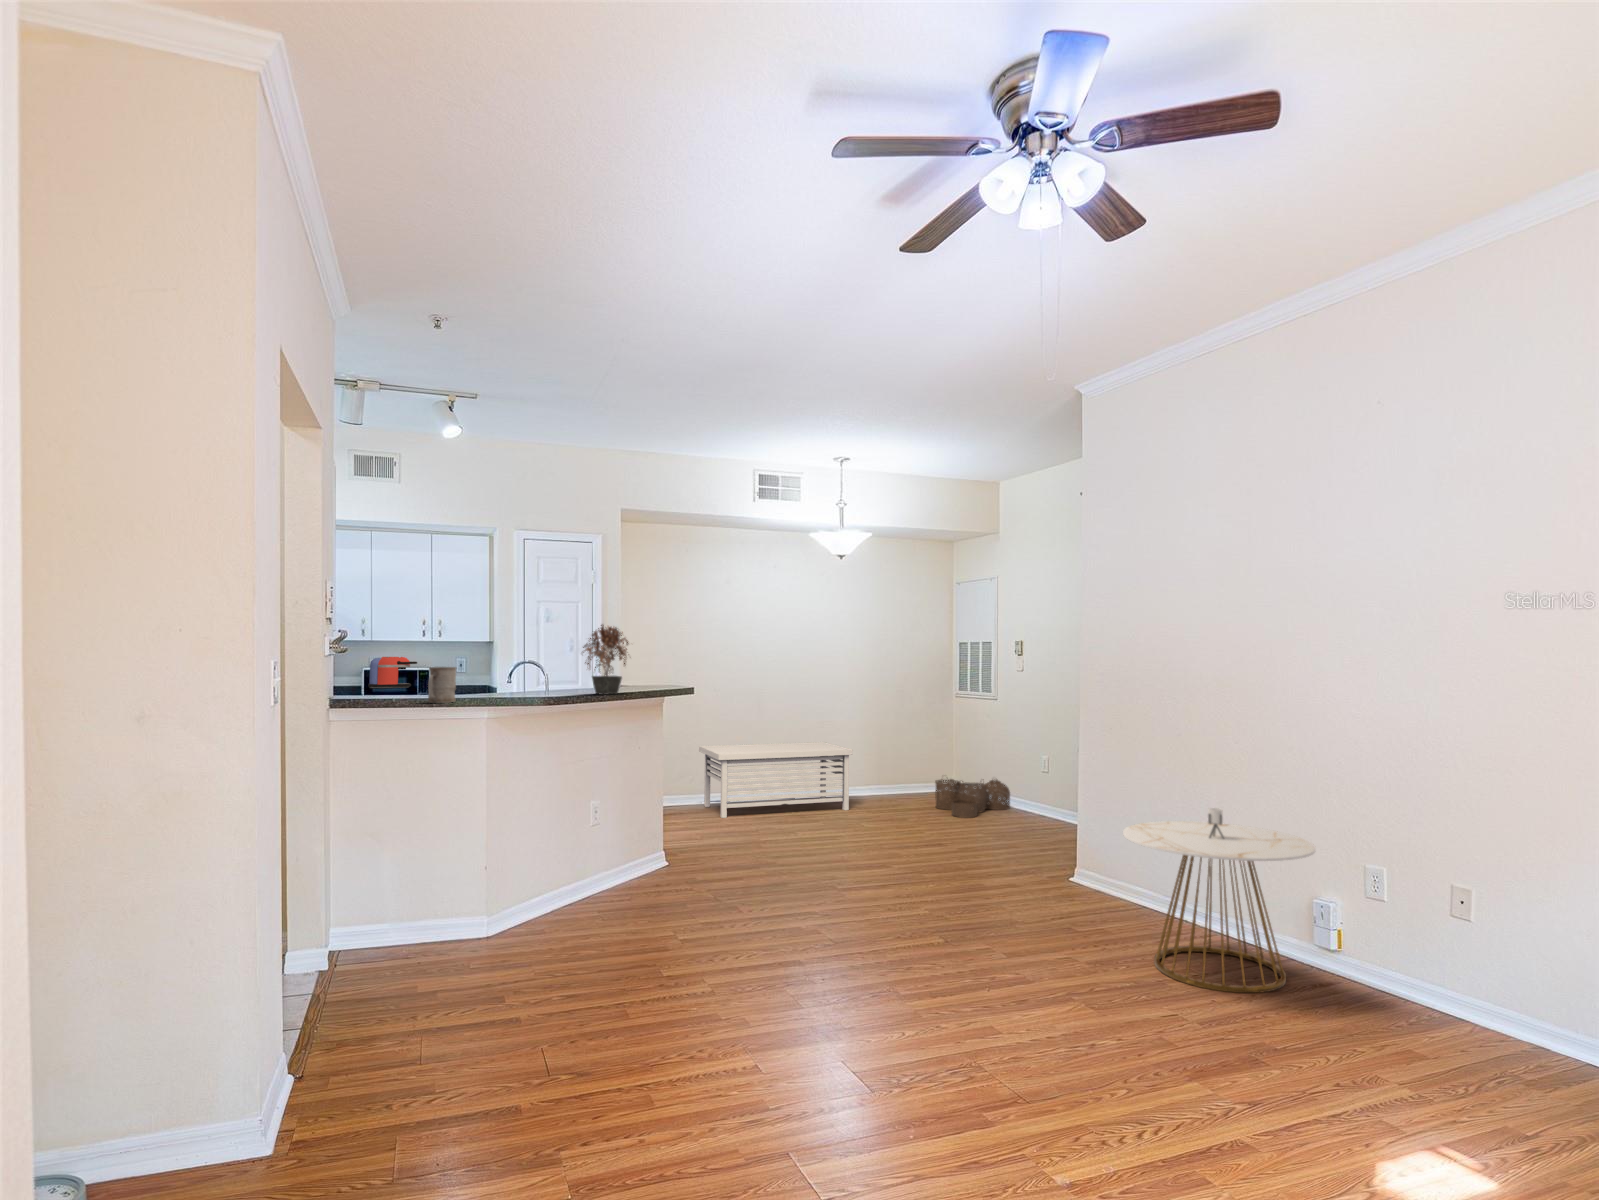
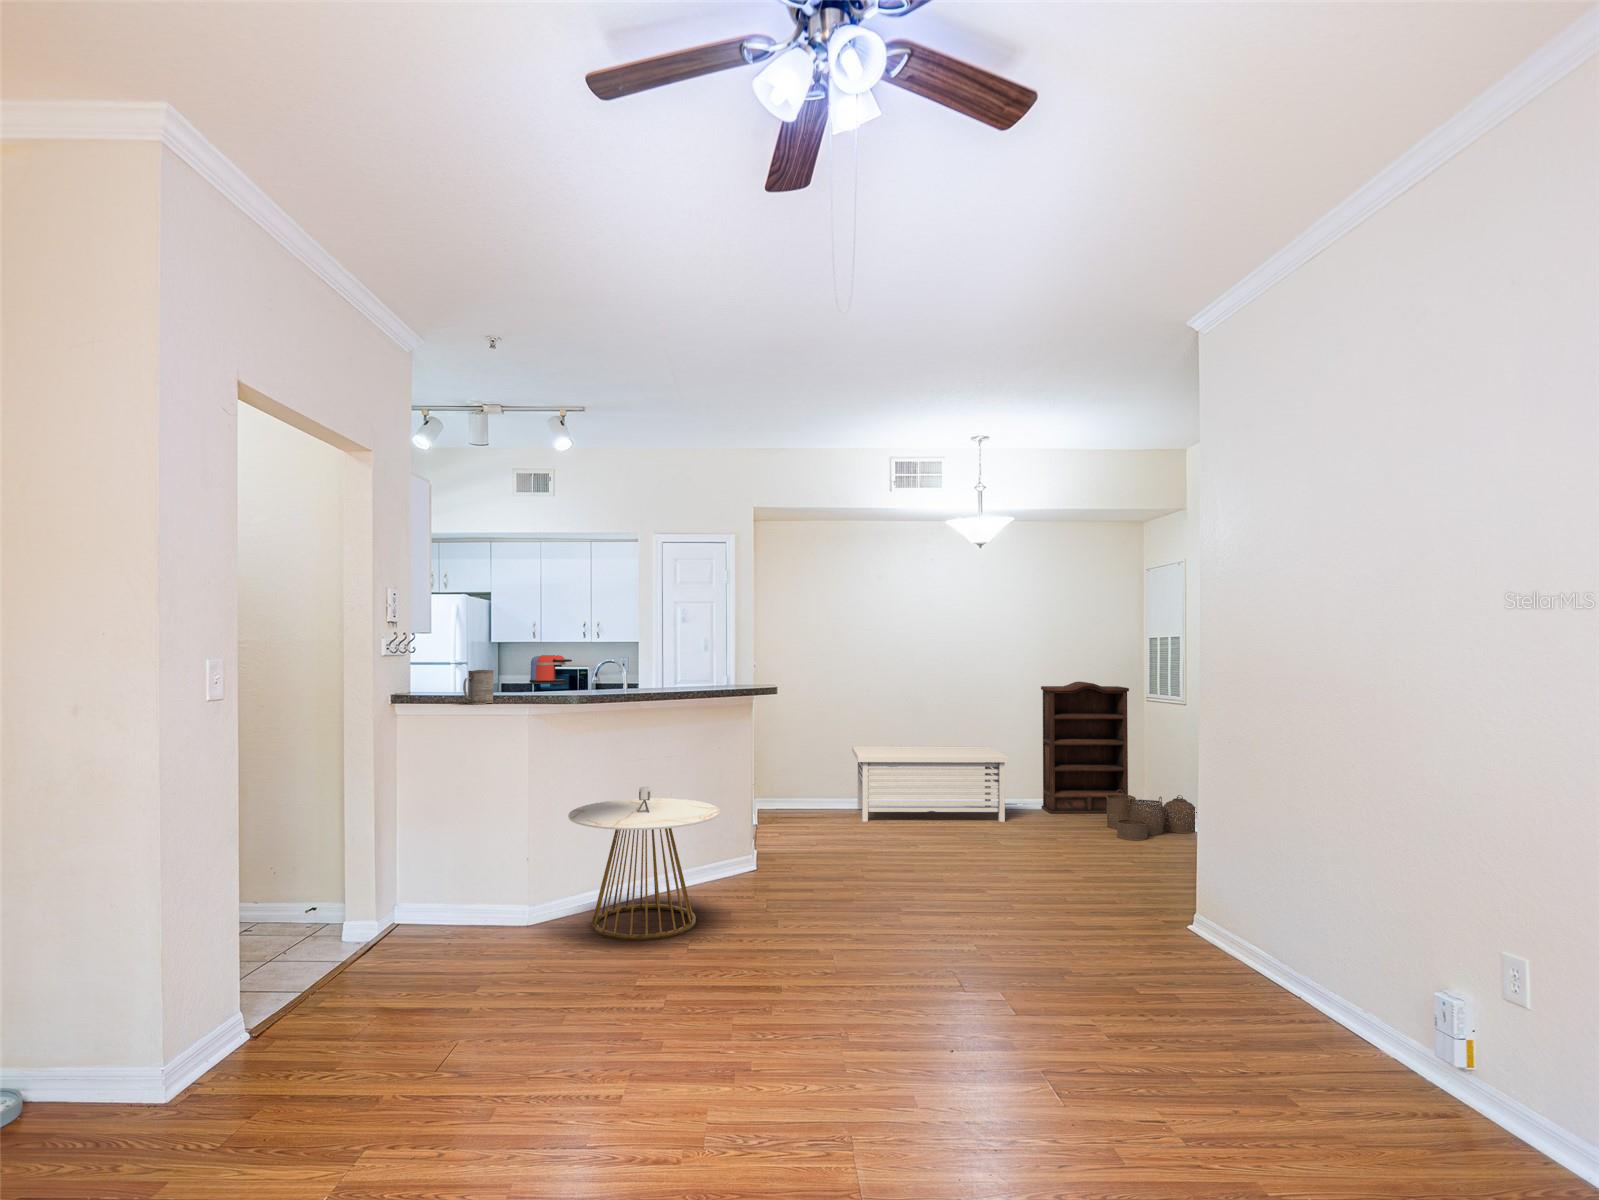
potted plant: present [583,625,629,695] -> none [633,627,684,697]
bookshelf: none [868,680,944,801] -> present [1041,682,1129,814]
side table: present [1123,808,1316,993] -> present [568,786,720,940]

